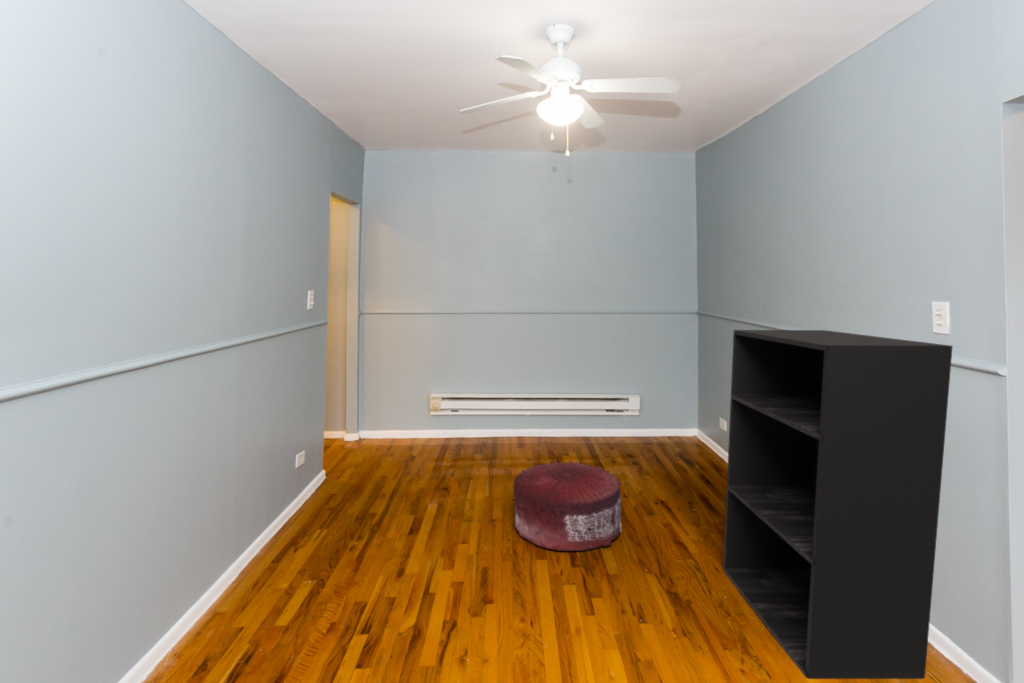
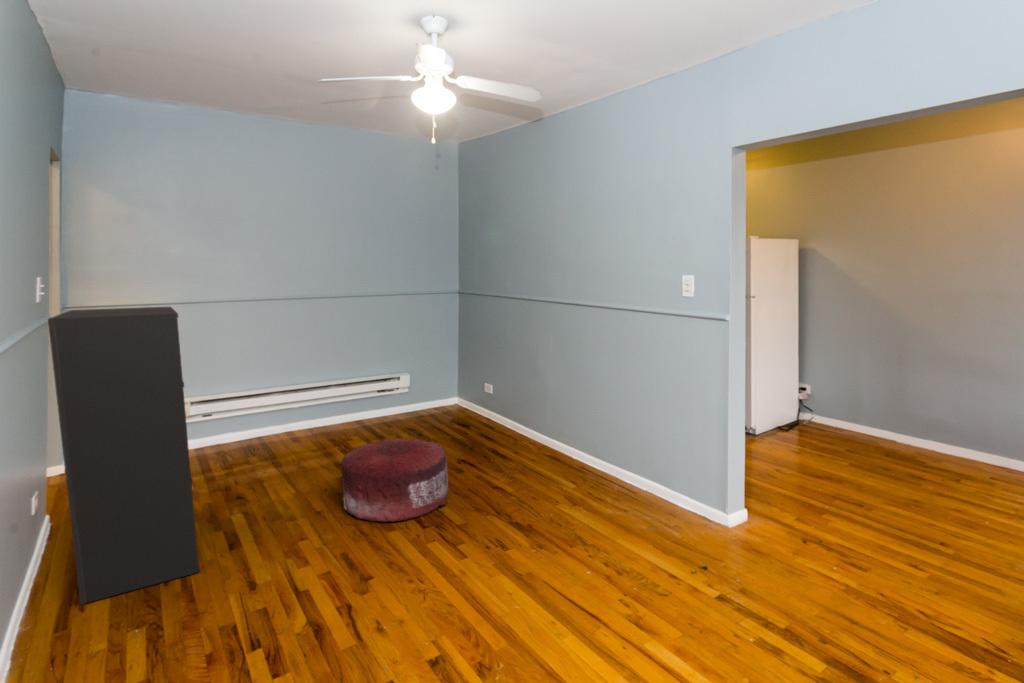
bookshelf: present [723,330,952,679] -> present [48,307,200,604]

